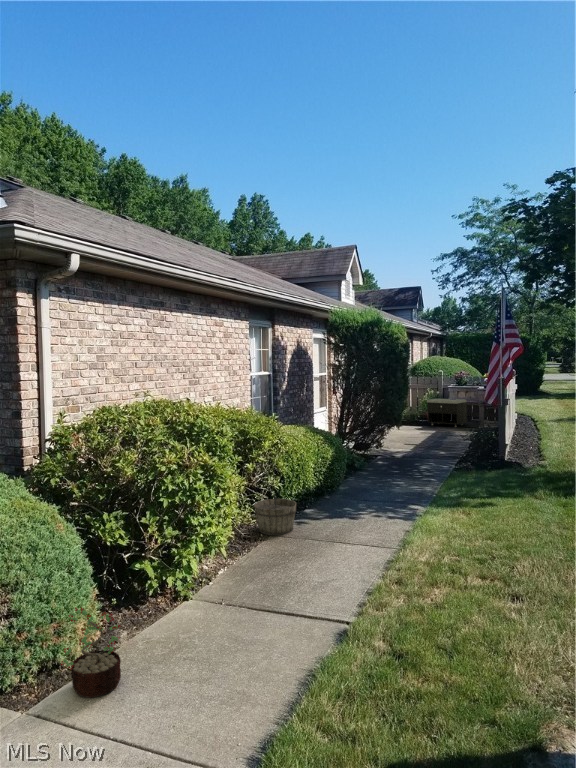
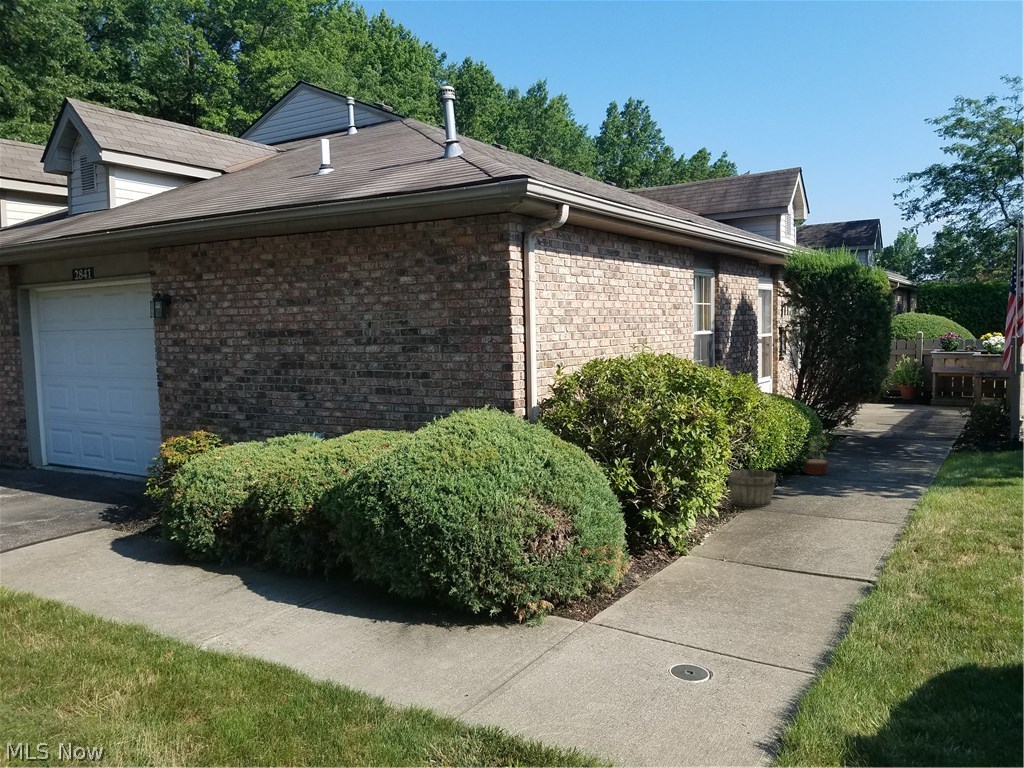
storage bench: present [427,399,467,426] -> none [900,368,957,405]
decorative plant: present [61,607,121,698] -> present [804,436,828,475]

